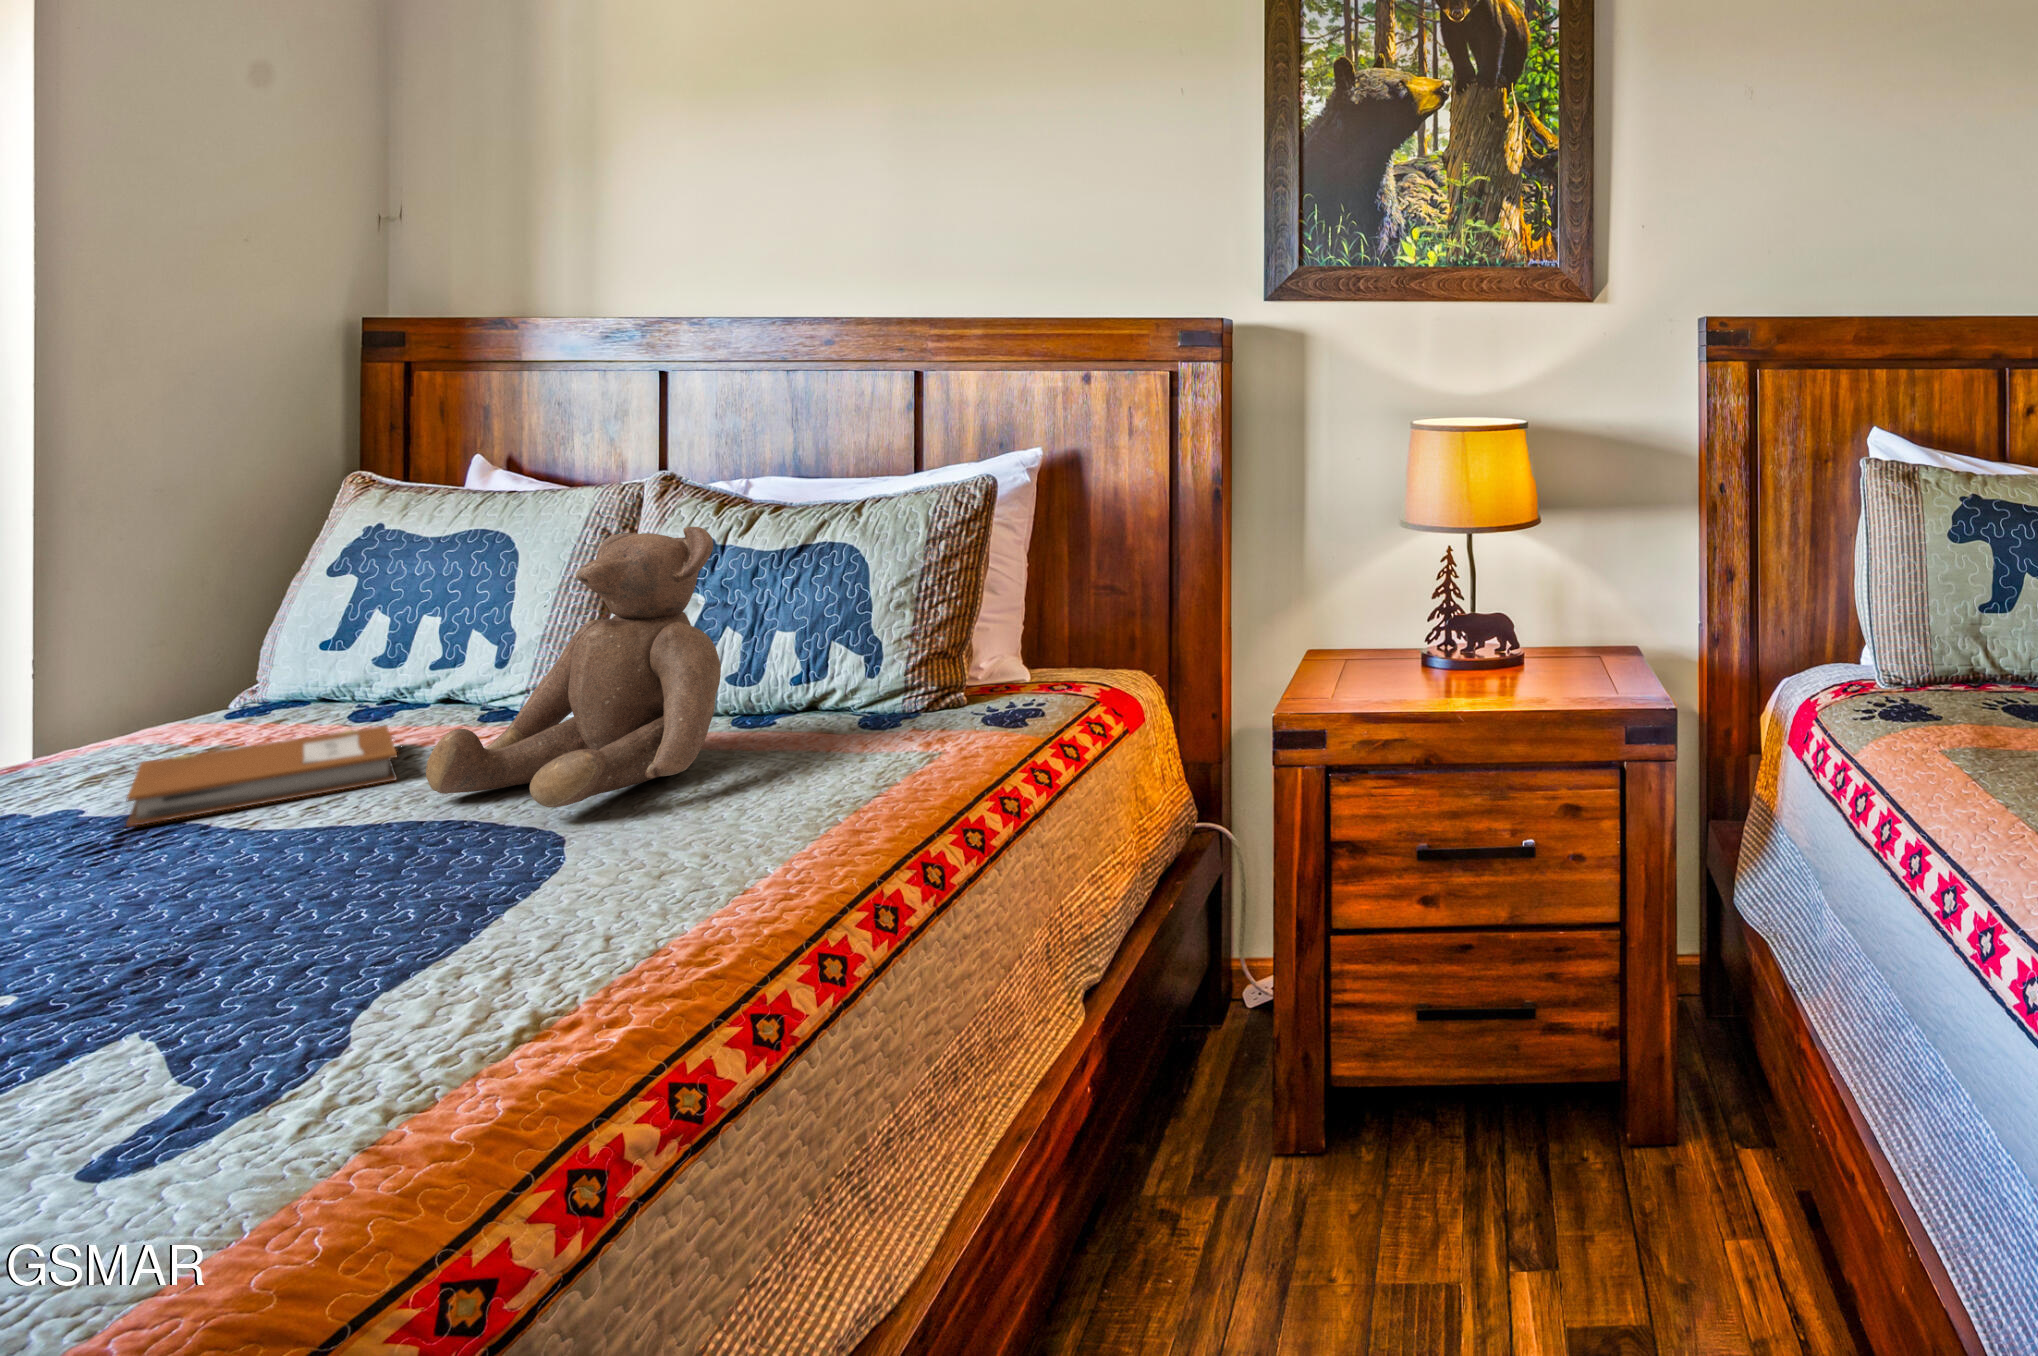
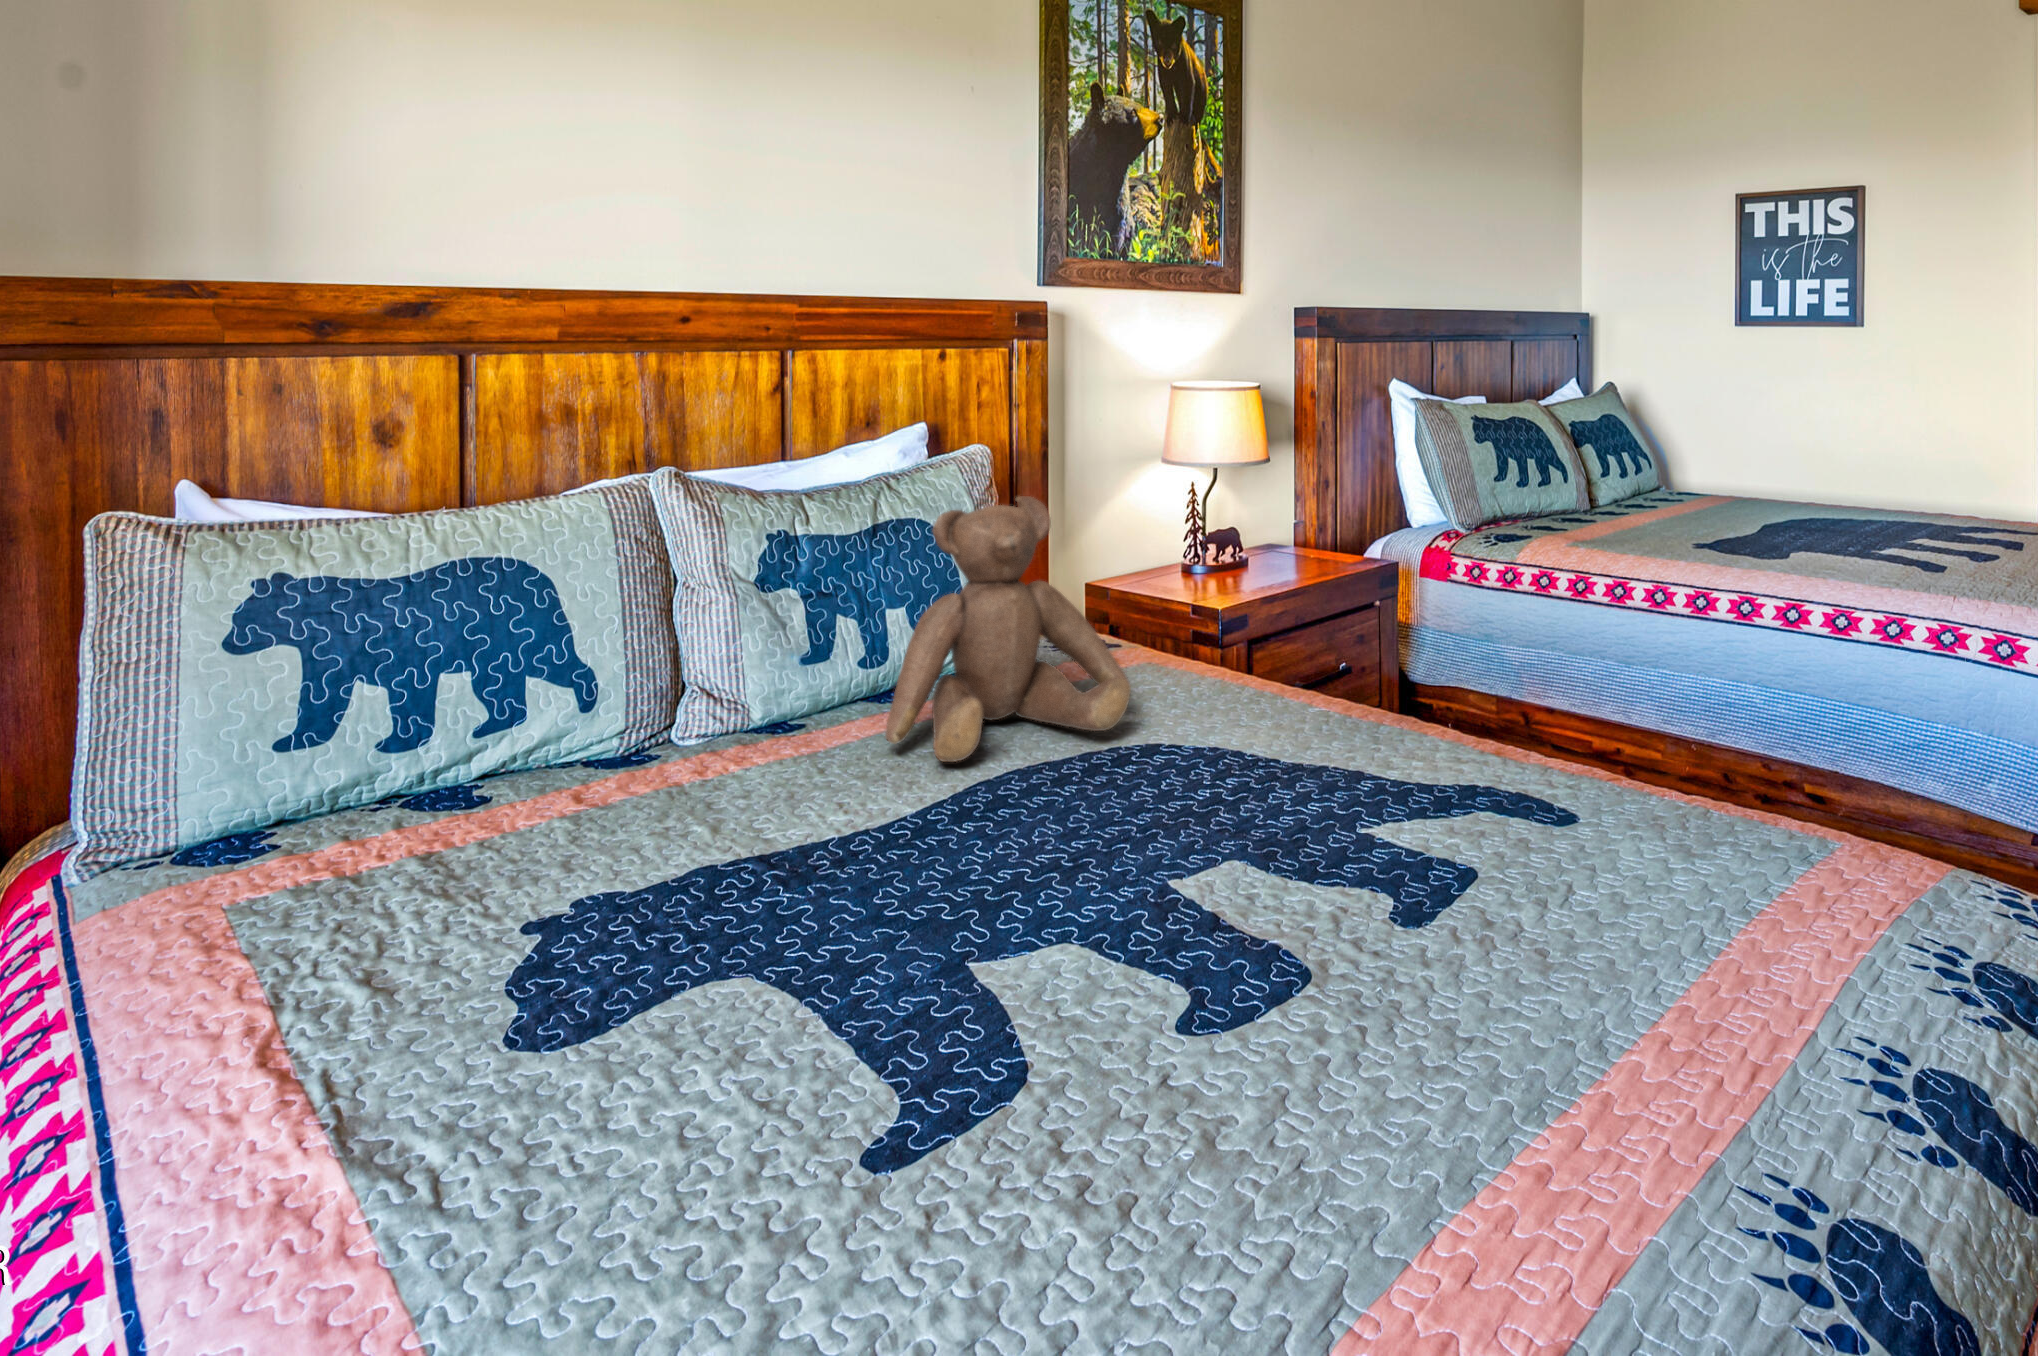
notebook: present [126,726,397,827] -> none [569,757,827,868]

